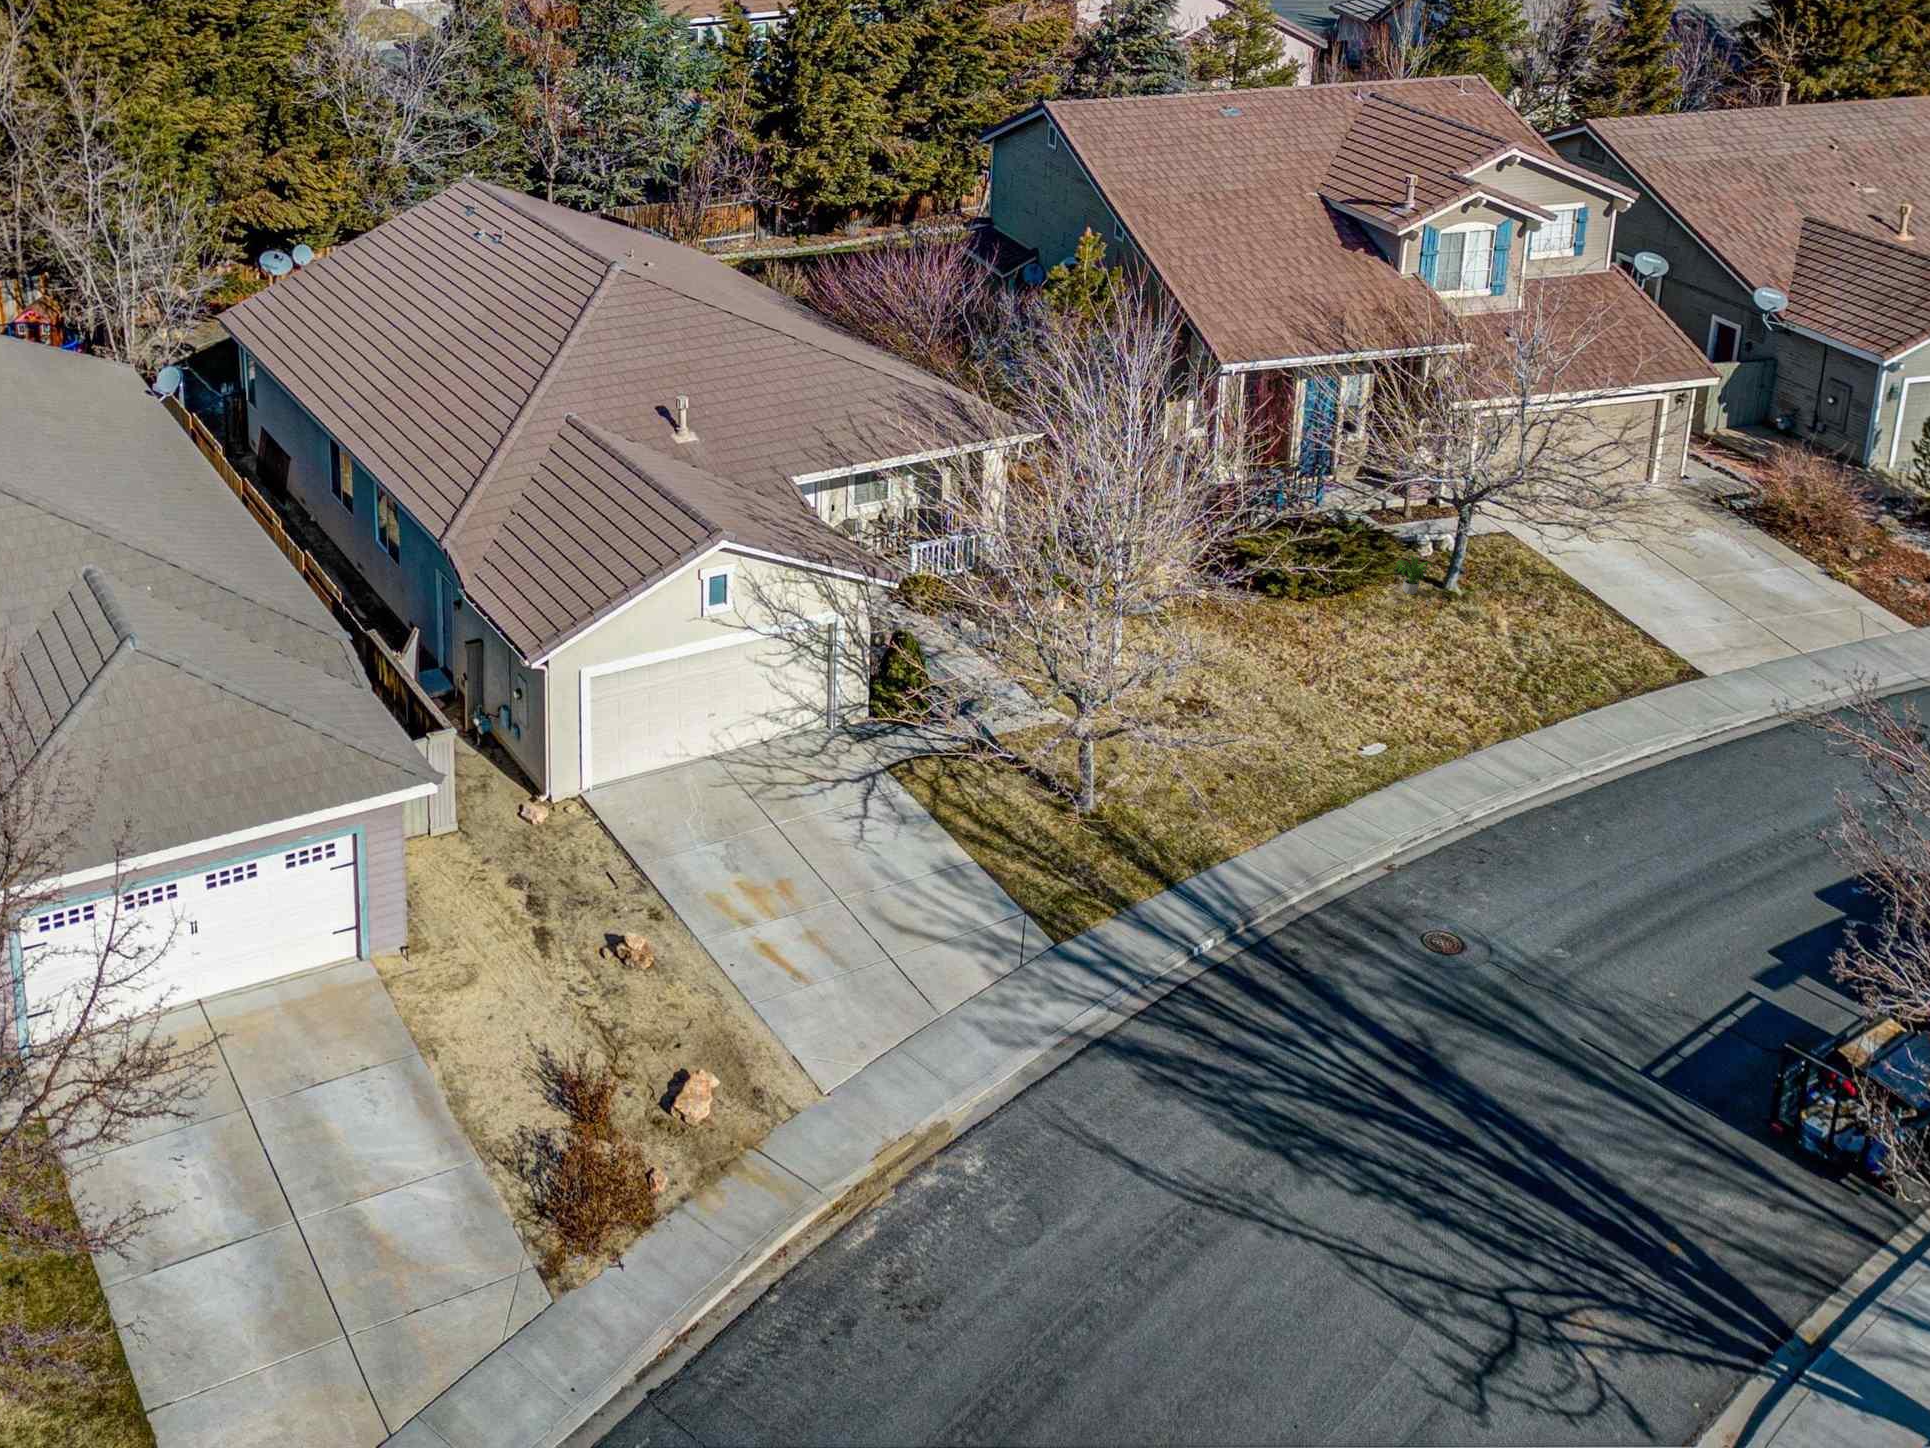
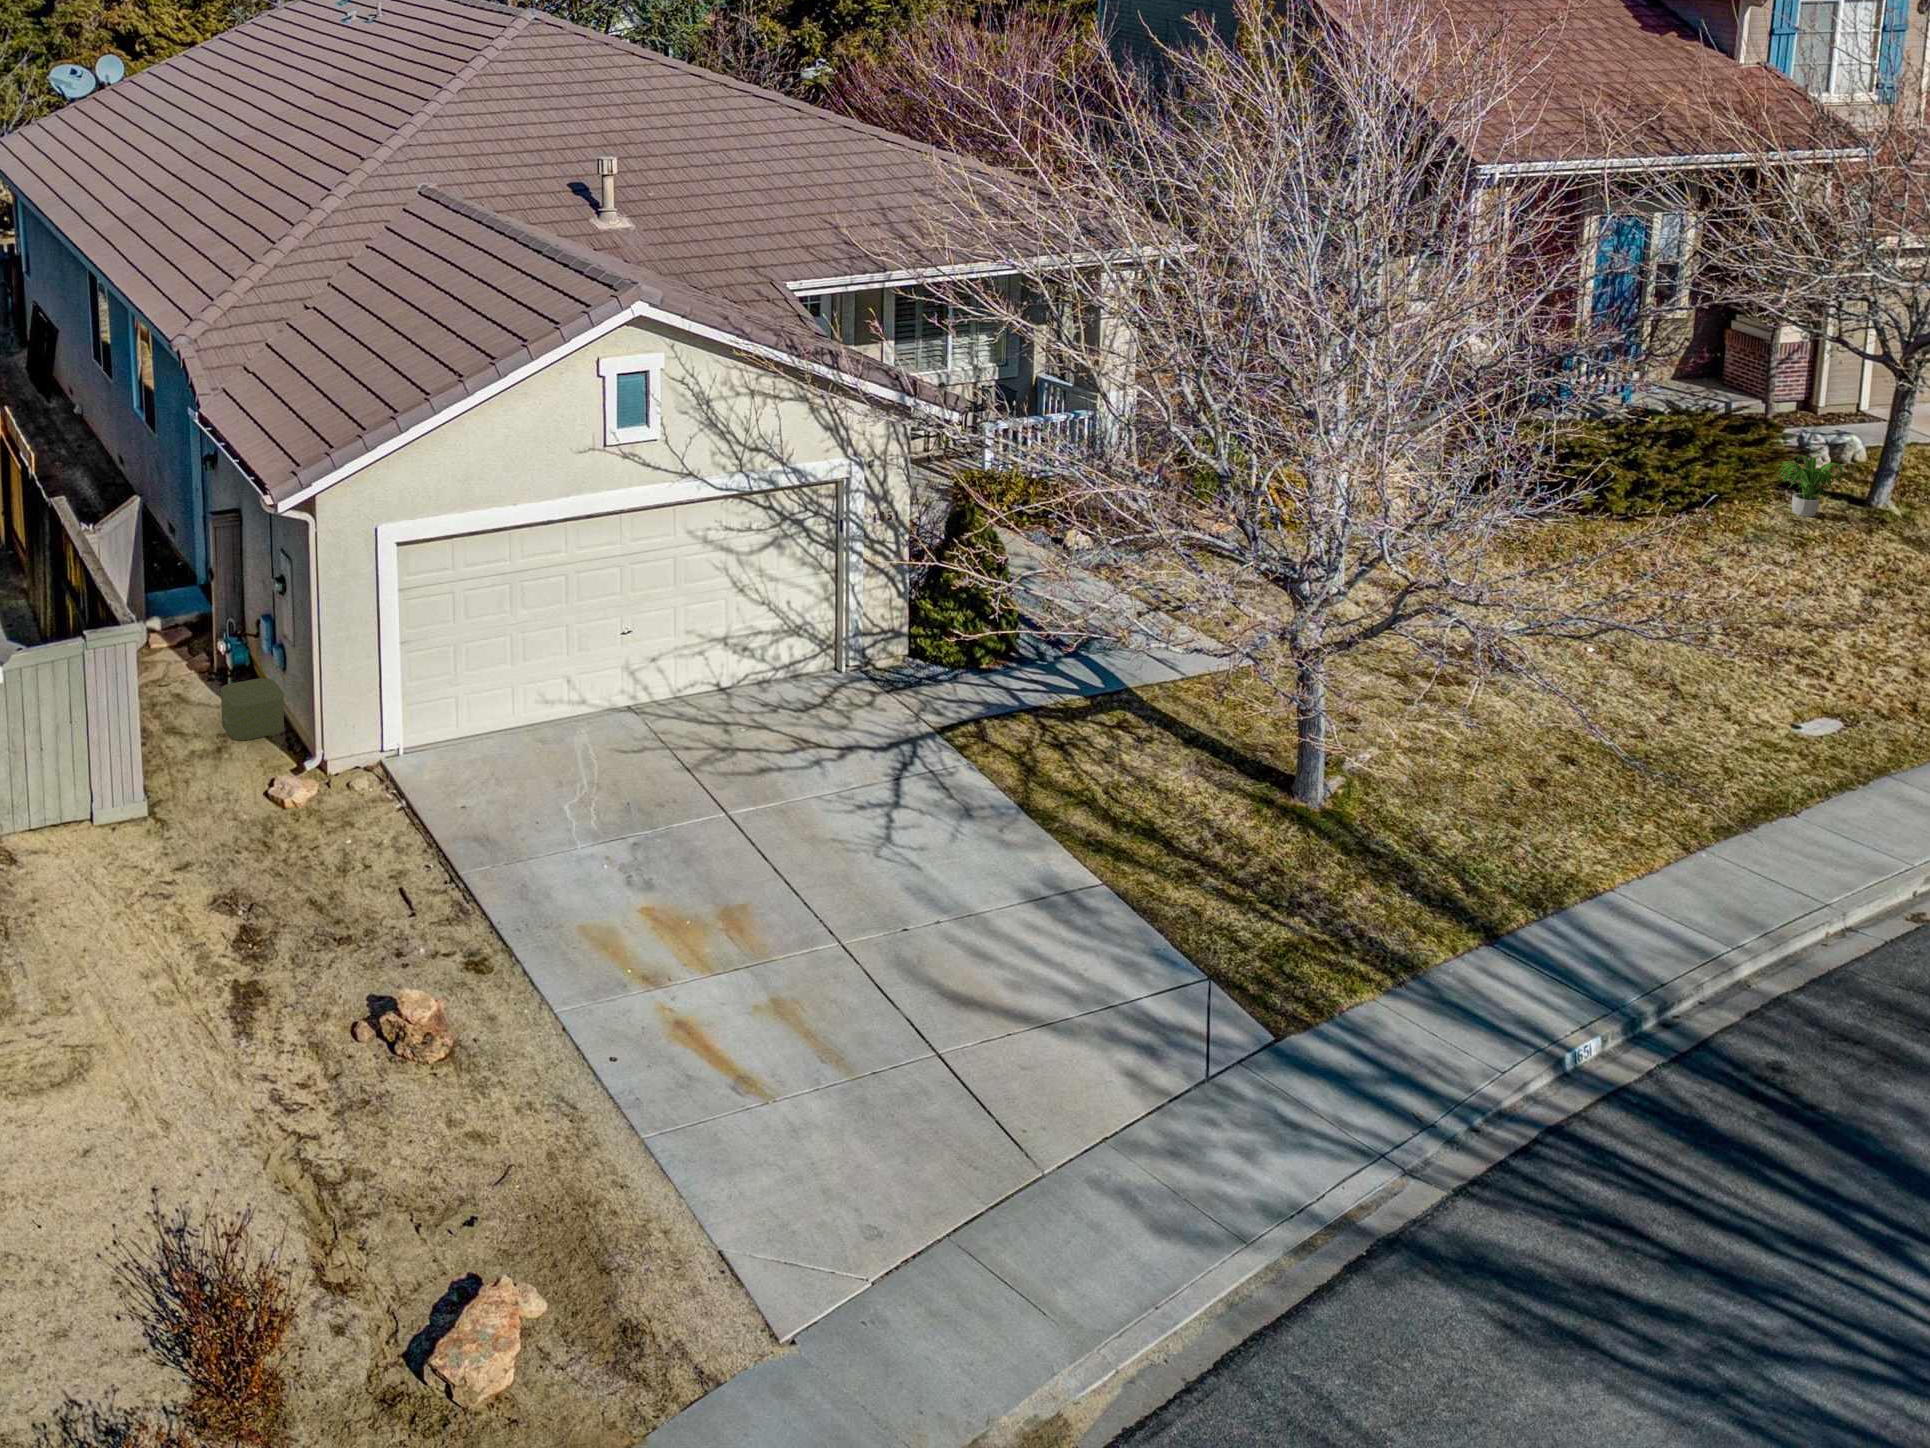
storage box: none [487,746,523,784] -> present [220,678,284,740]

